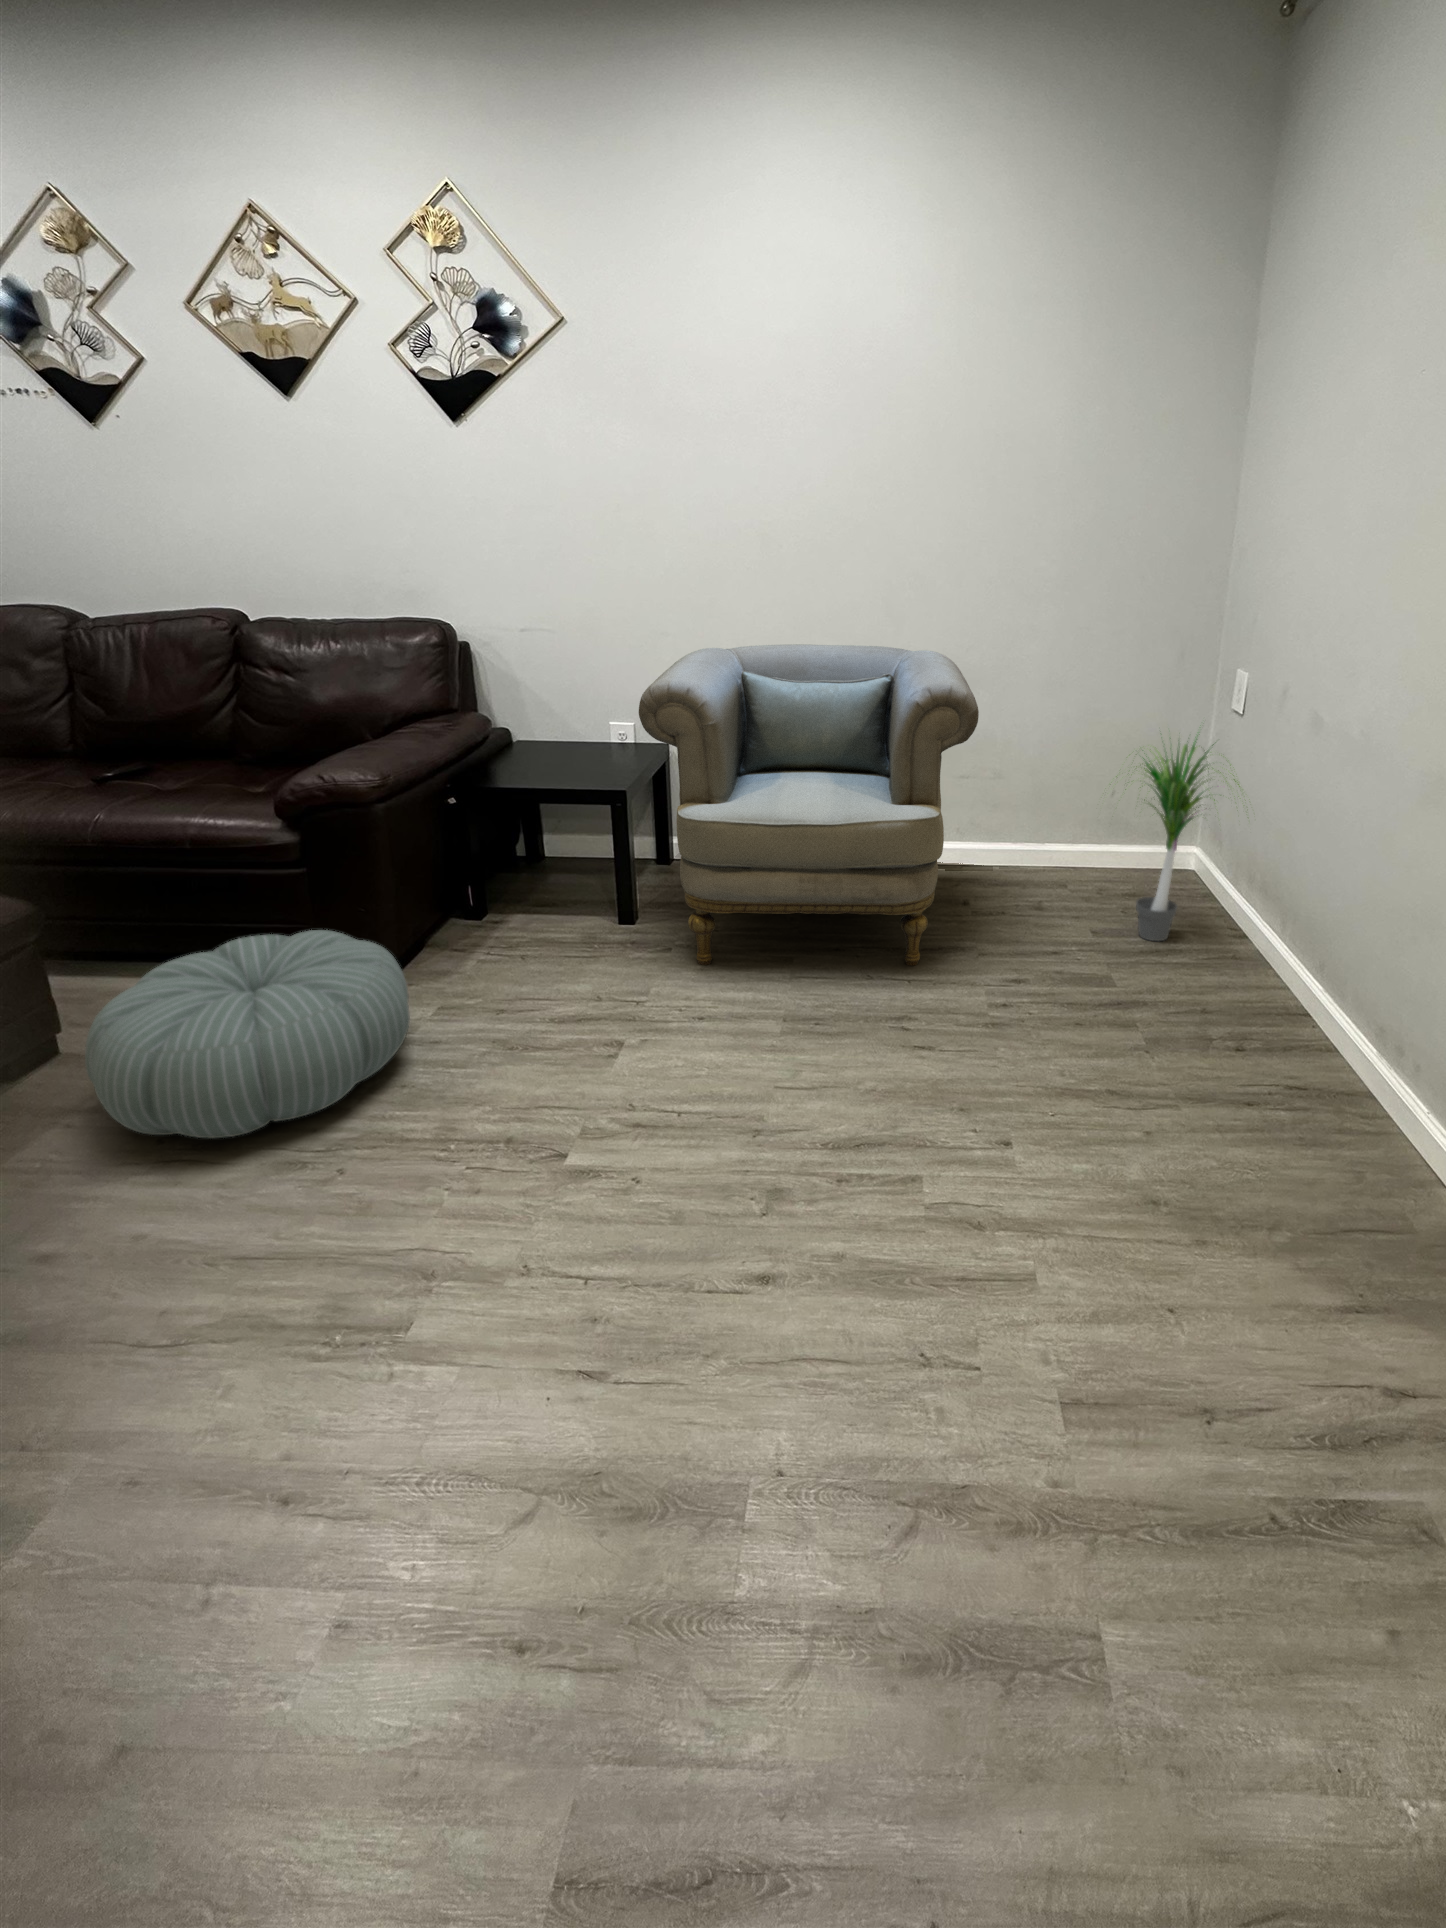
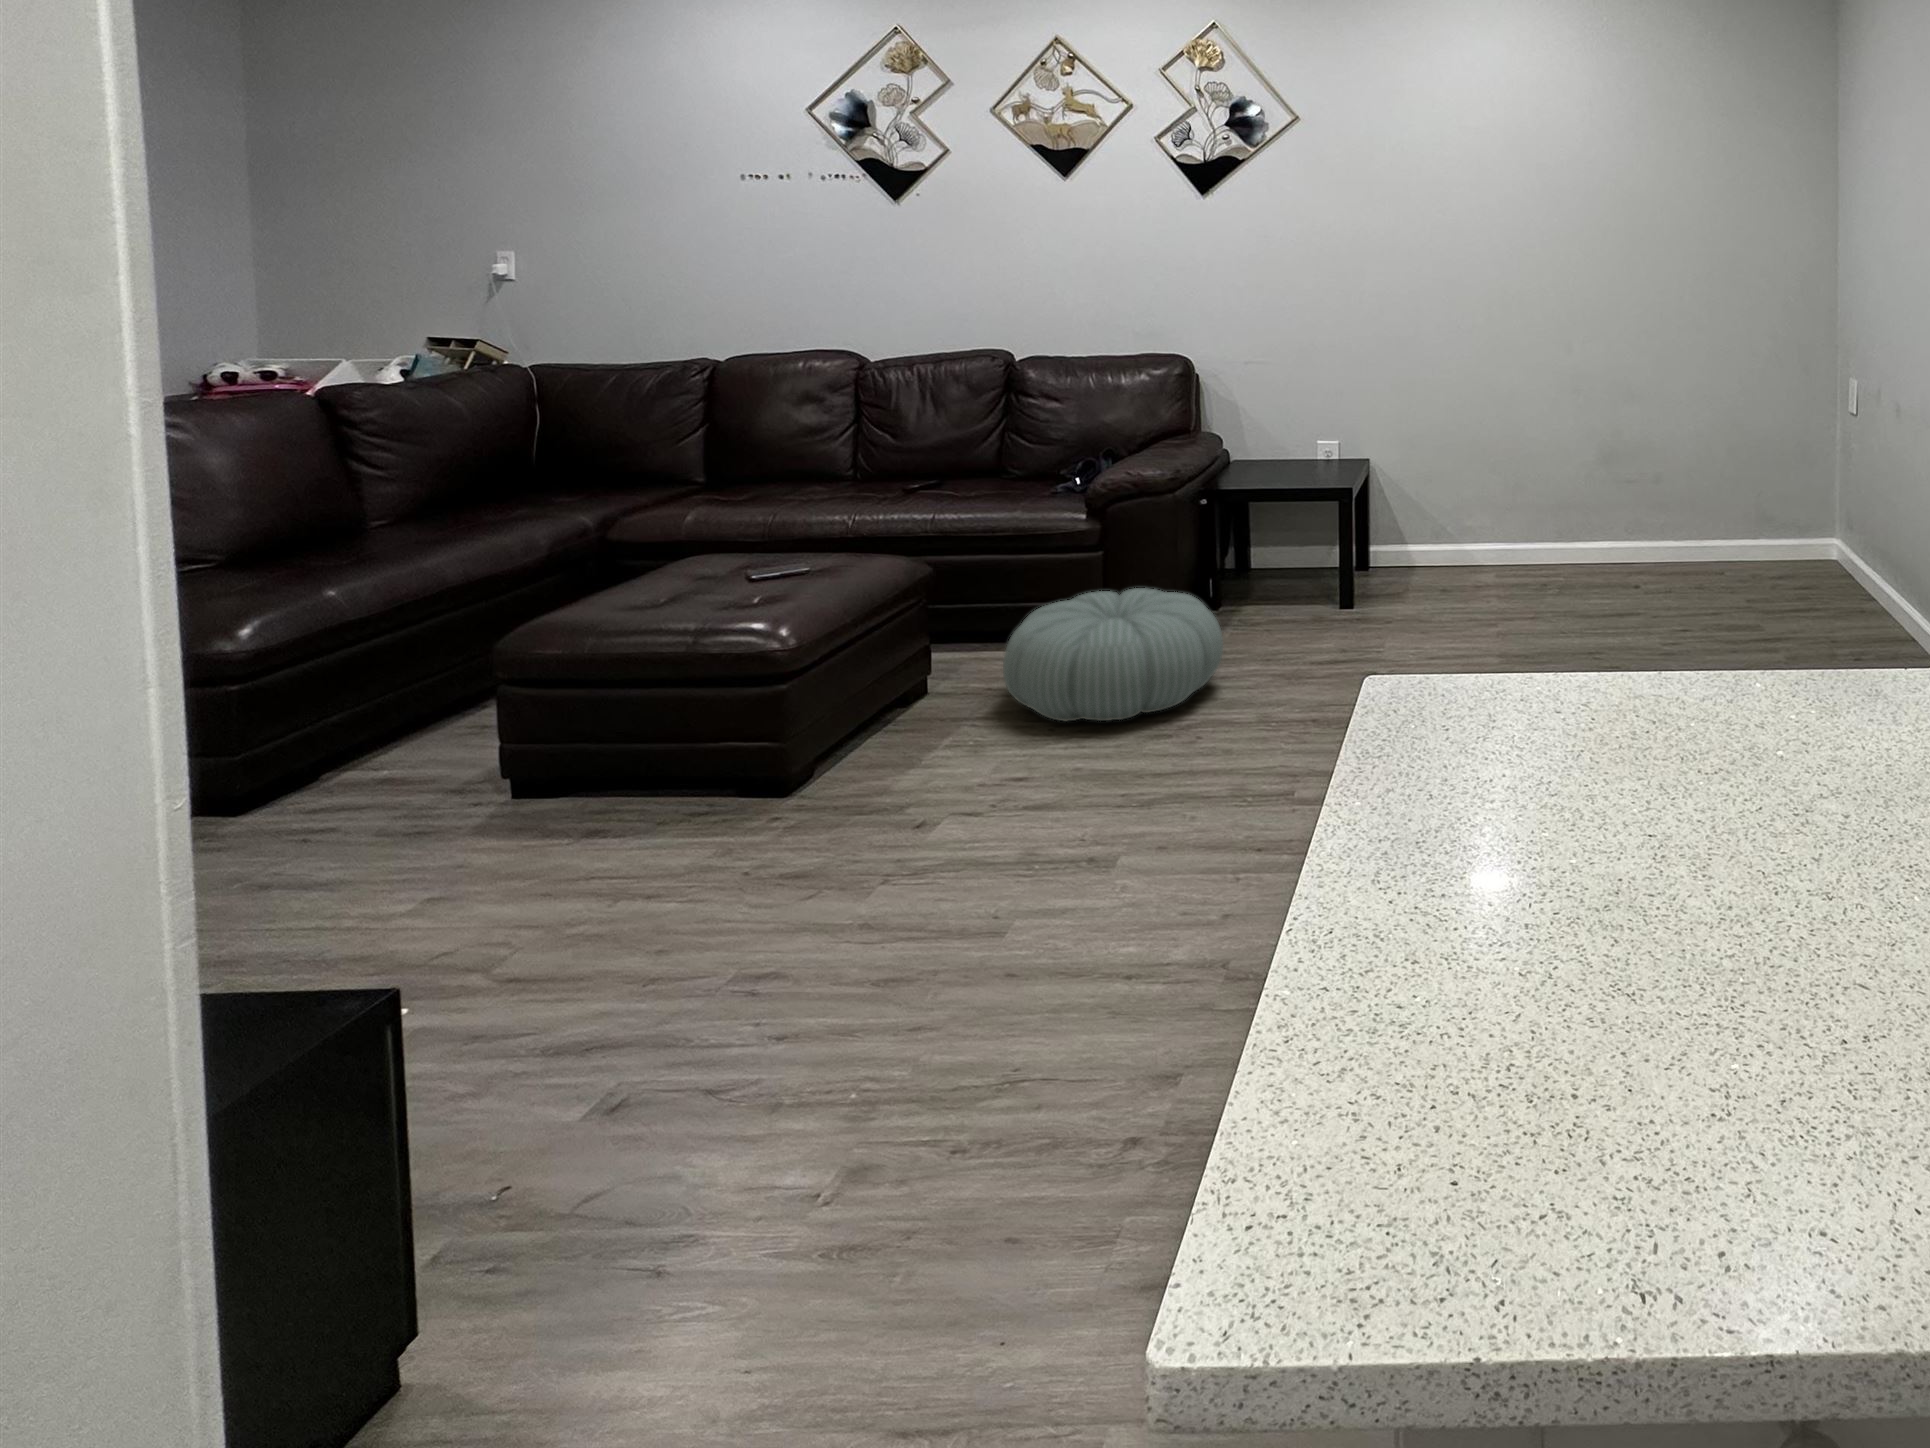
armchair: present [639,644,979,966] -> none [1376,370,1643,630]
potted plant: present [1116,735,1240,941] -> none [1741,415,1869,607]

